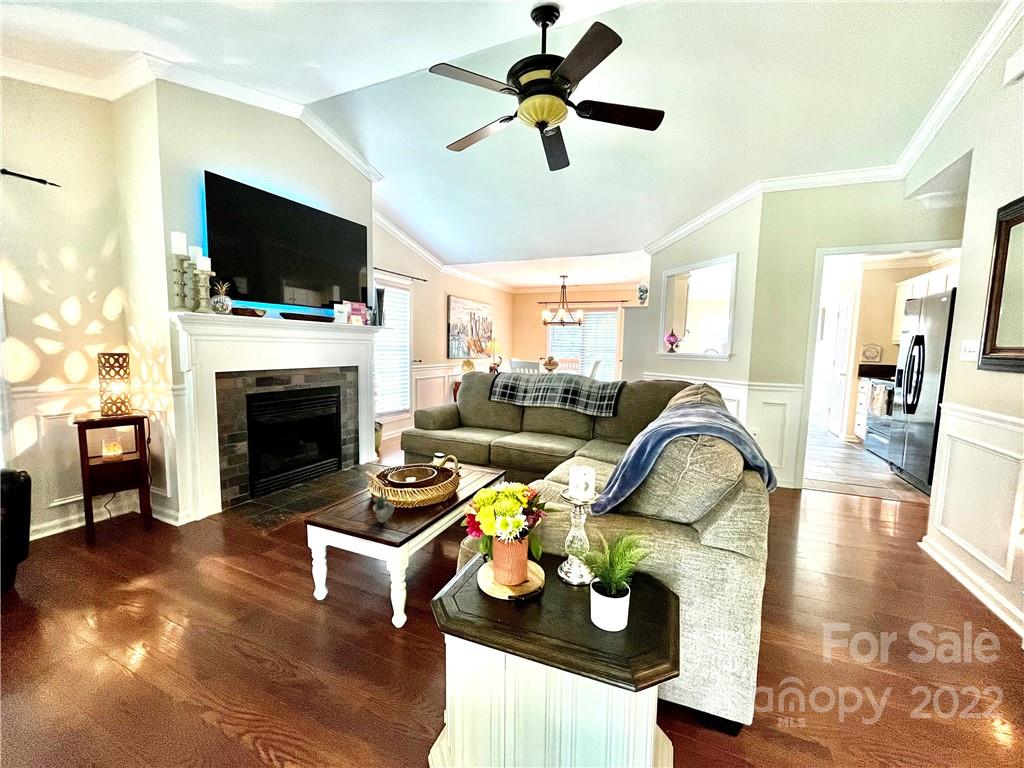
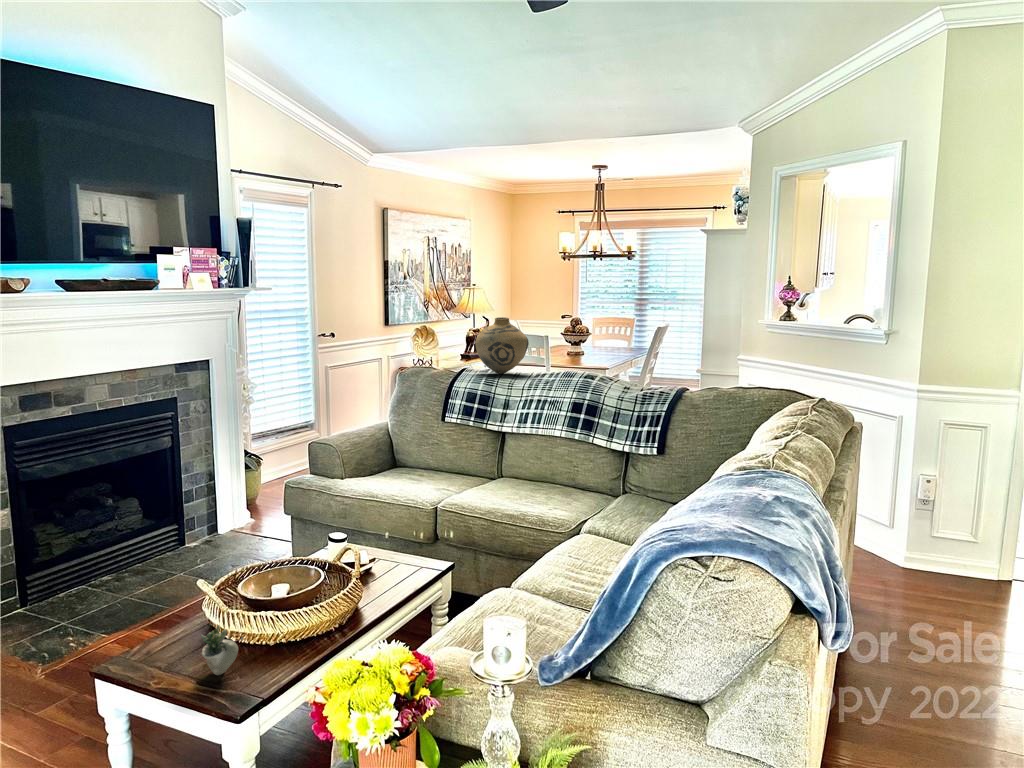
vase: none [507,345,536,376] -> present [475,317,529,374]

